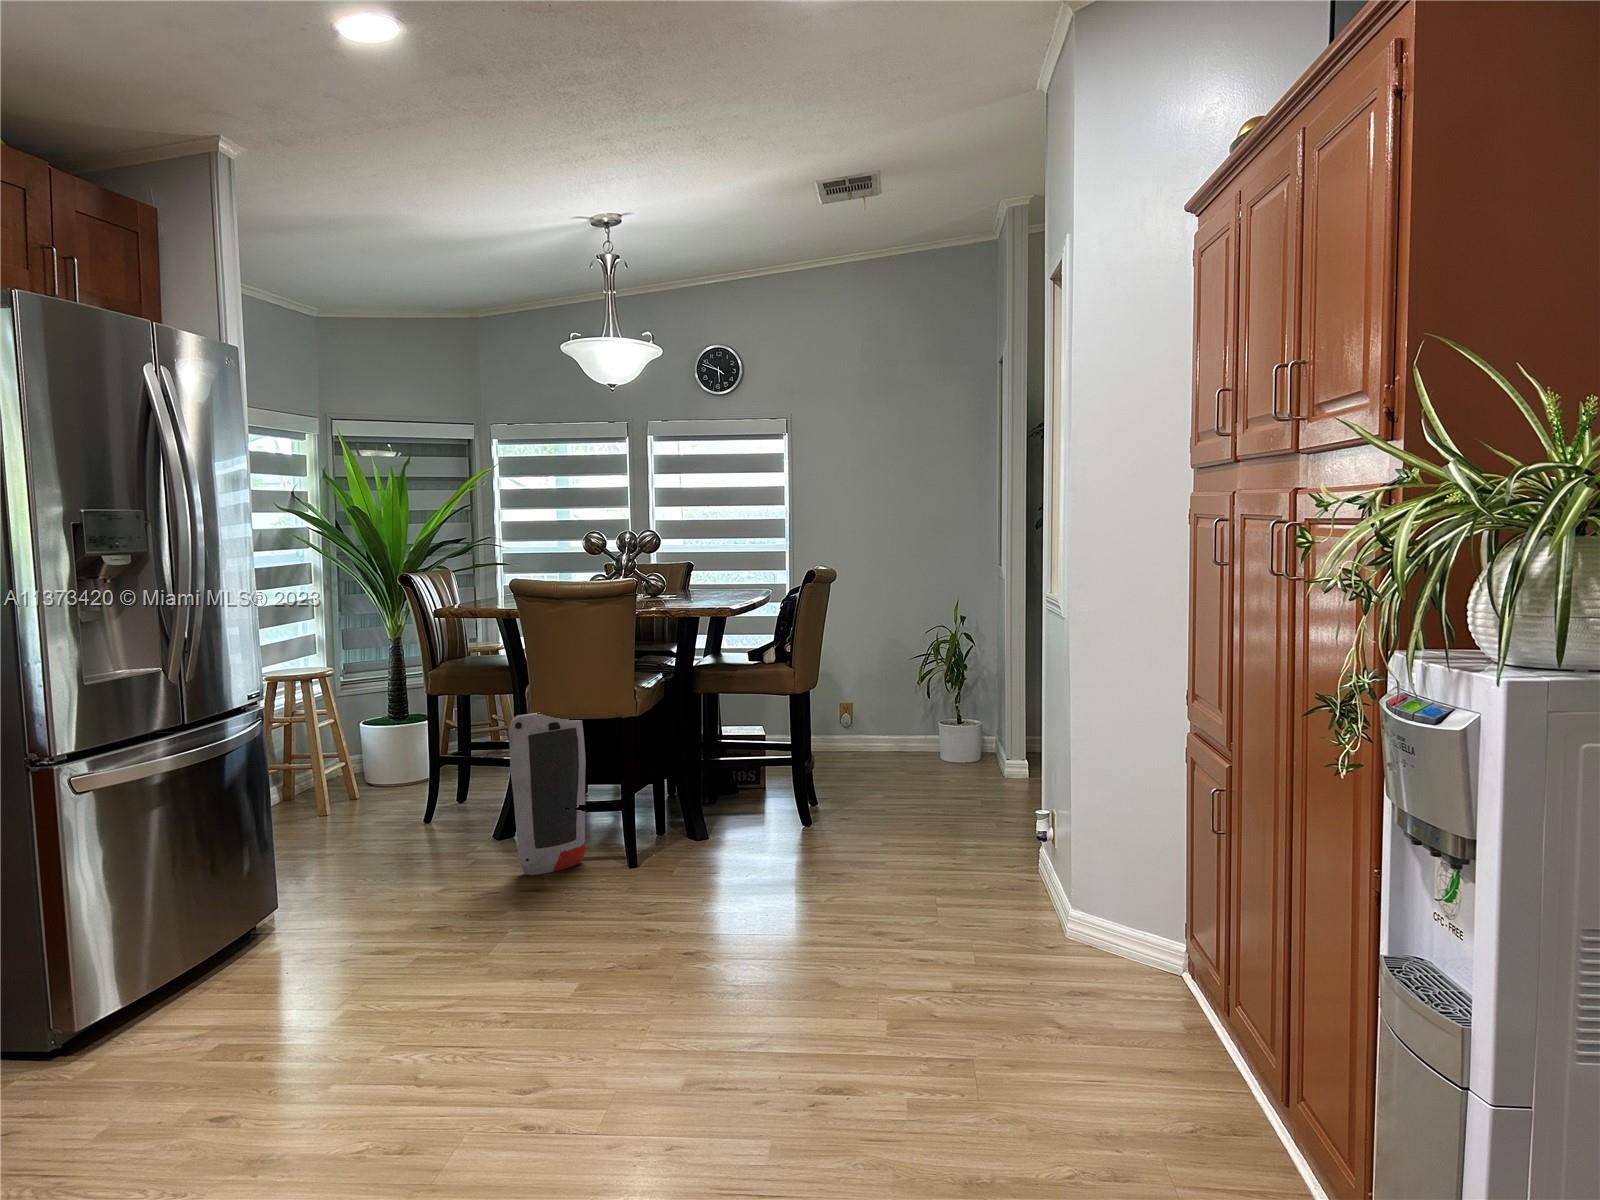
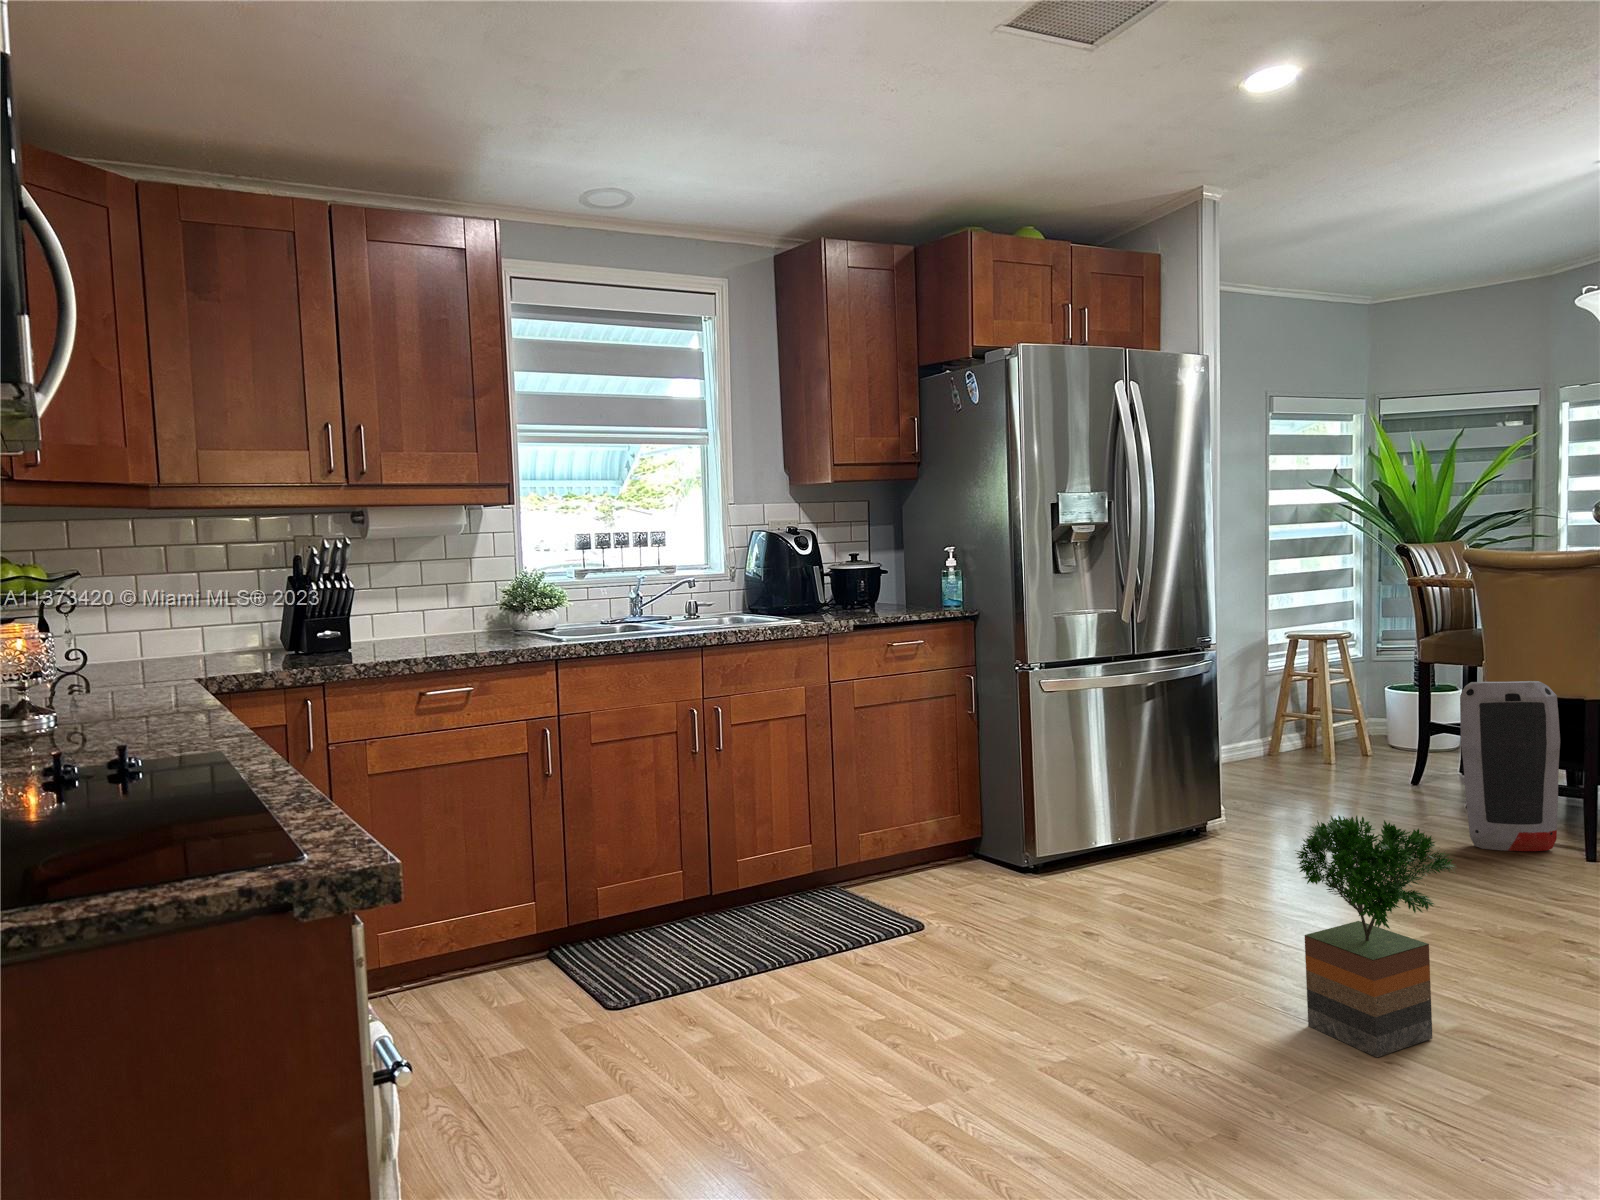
potted tree: none [522,879,671,1127] -> present [1295,815,1455,1057]

